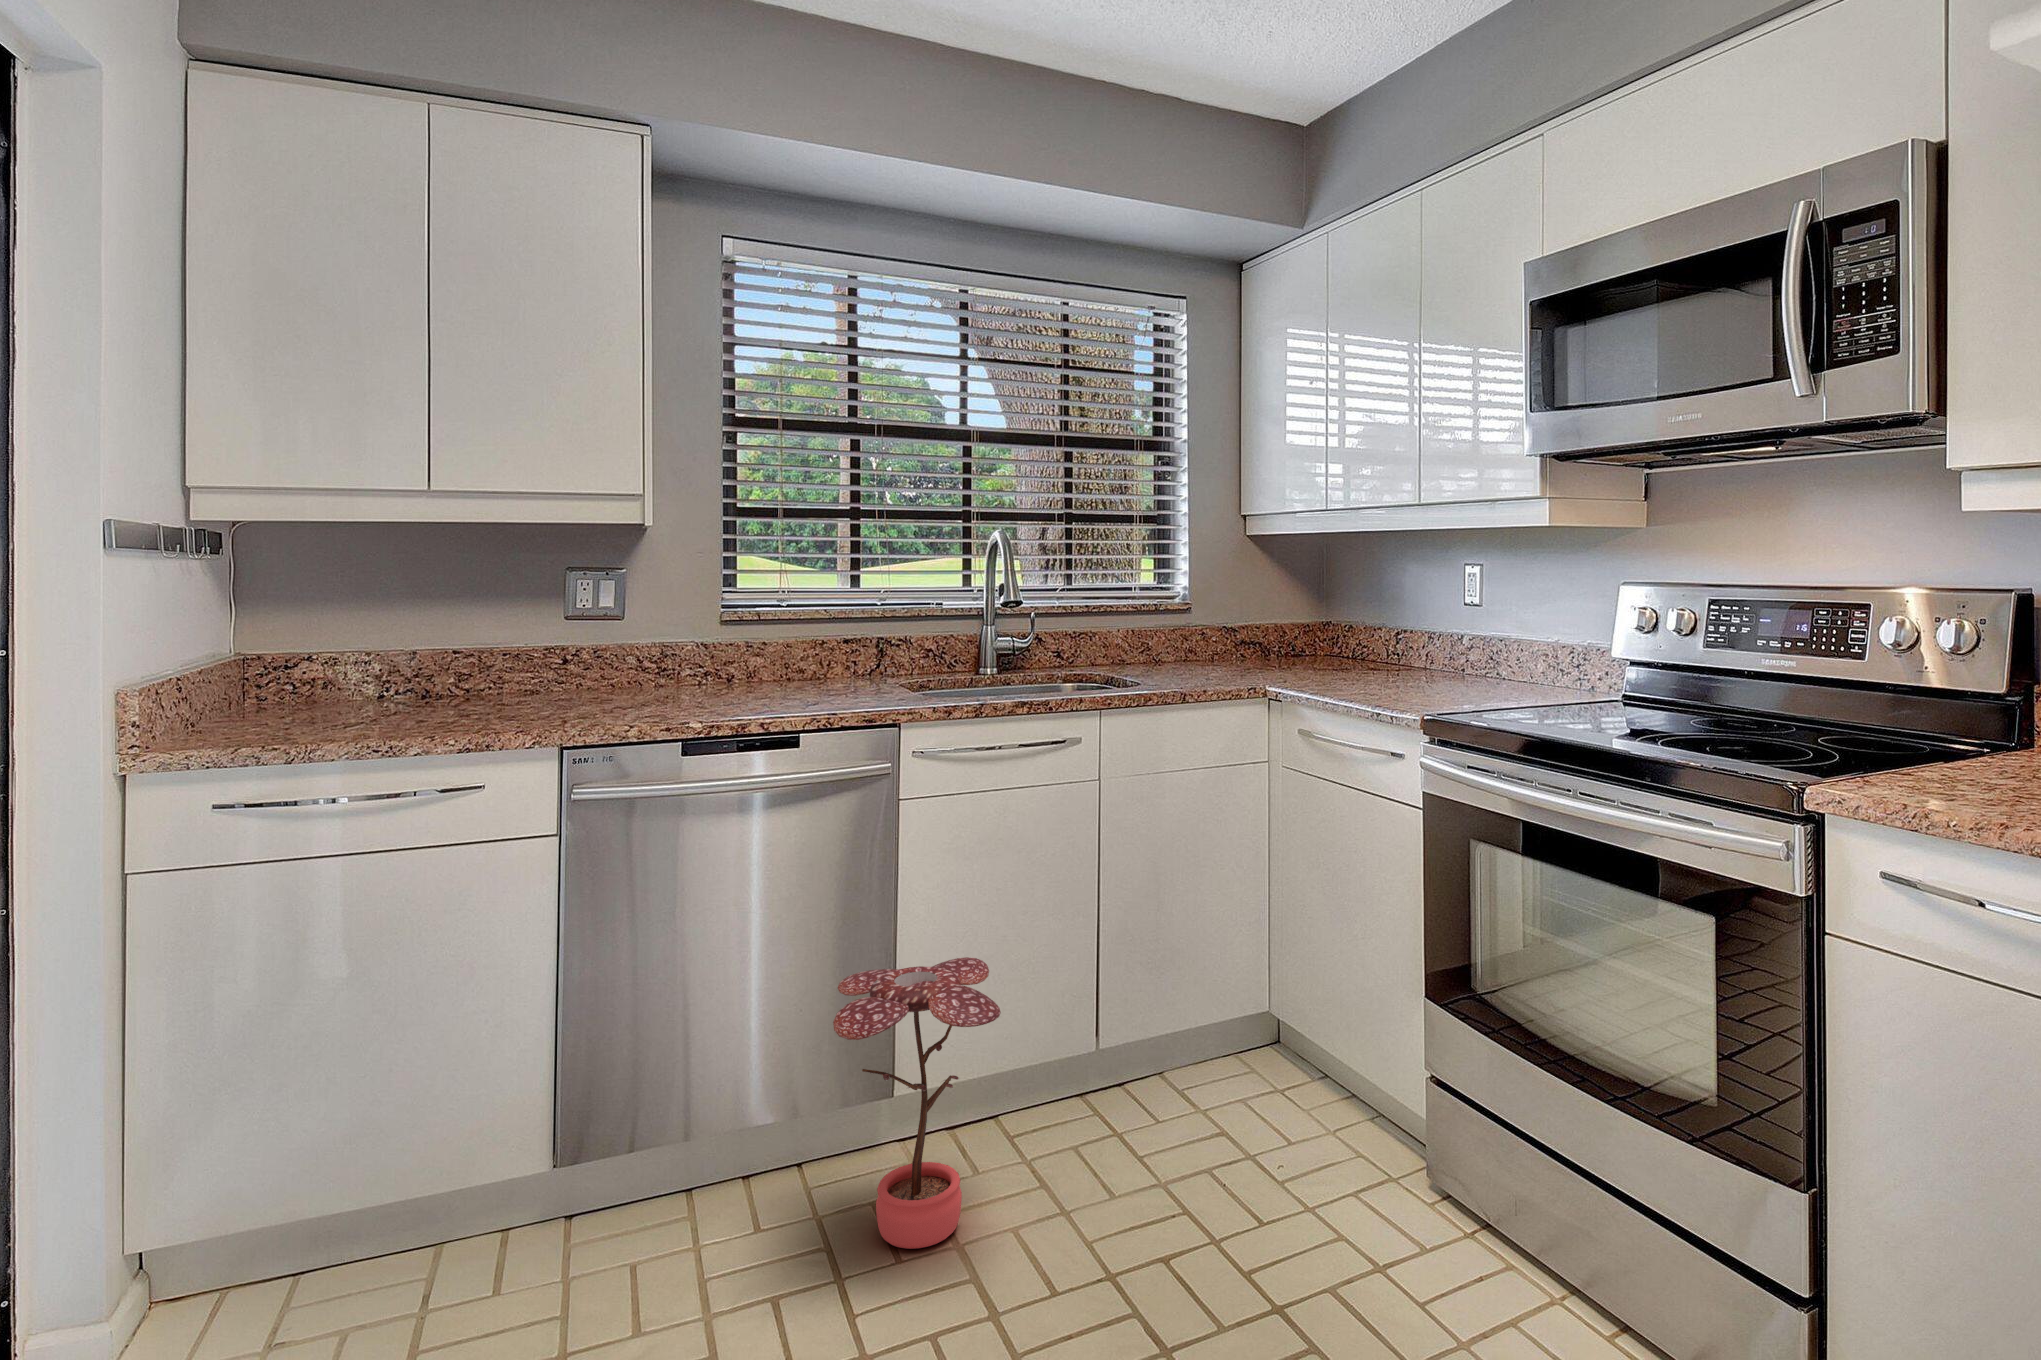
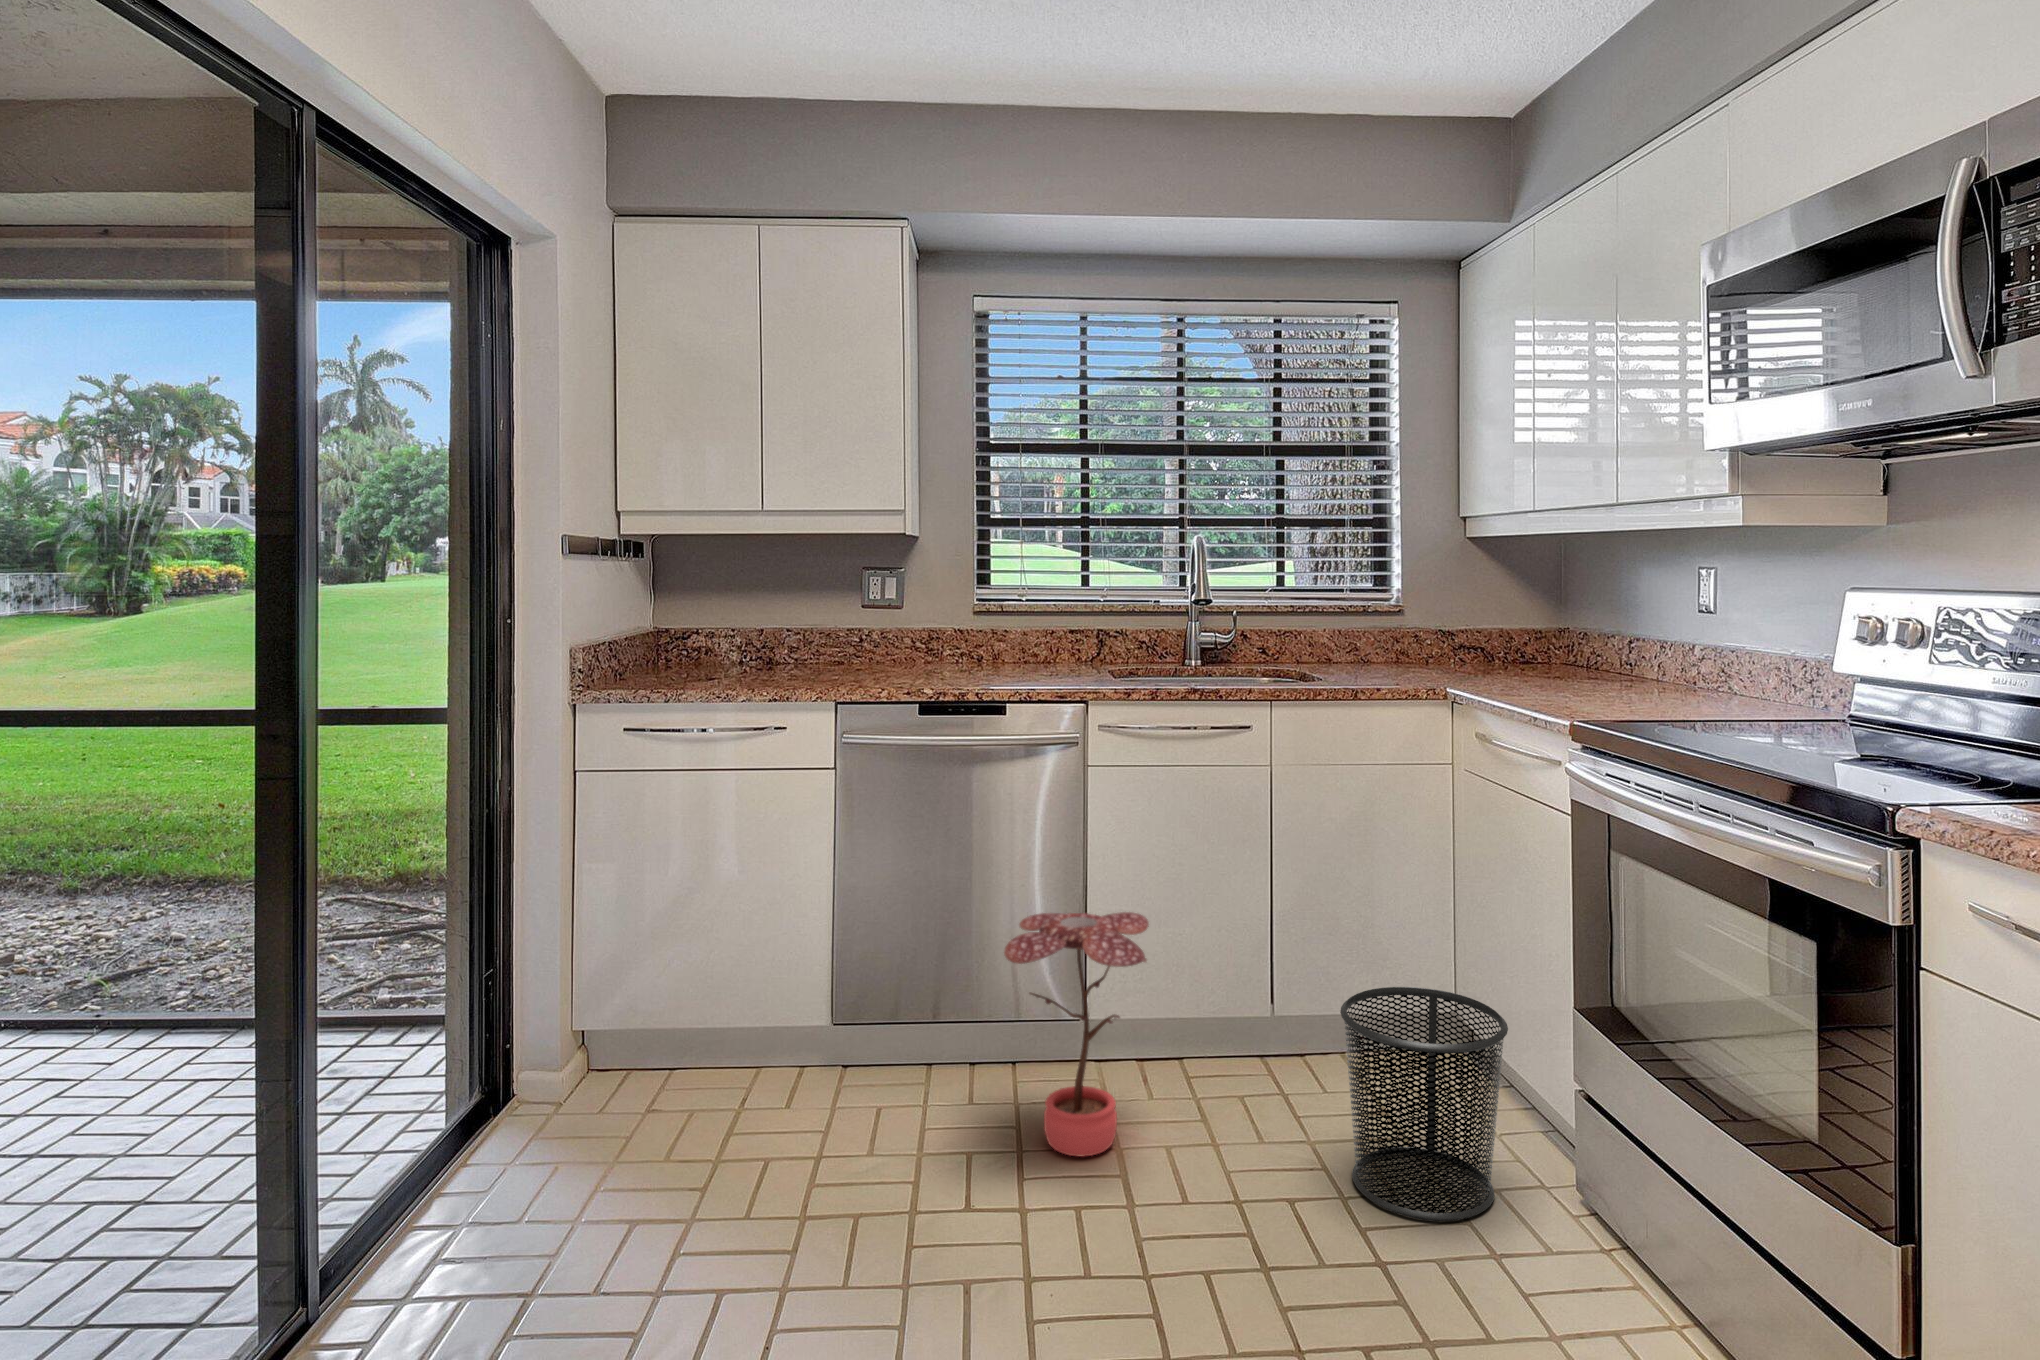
waste bin: none [1205,998,1370,1242] -> present [1340,987,1508,1221]

